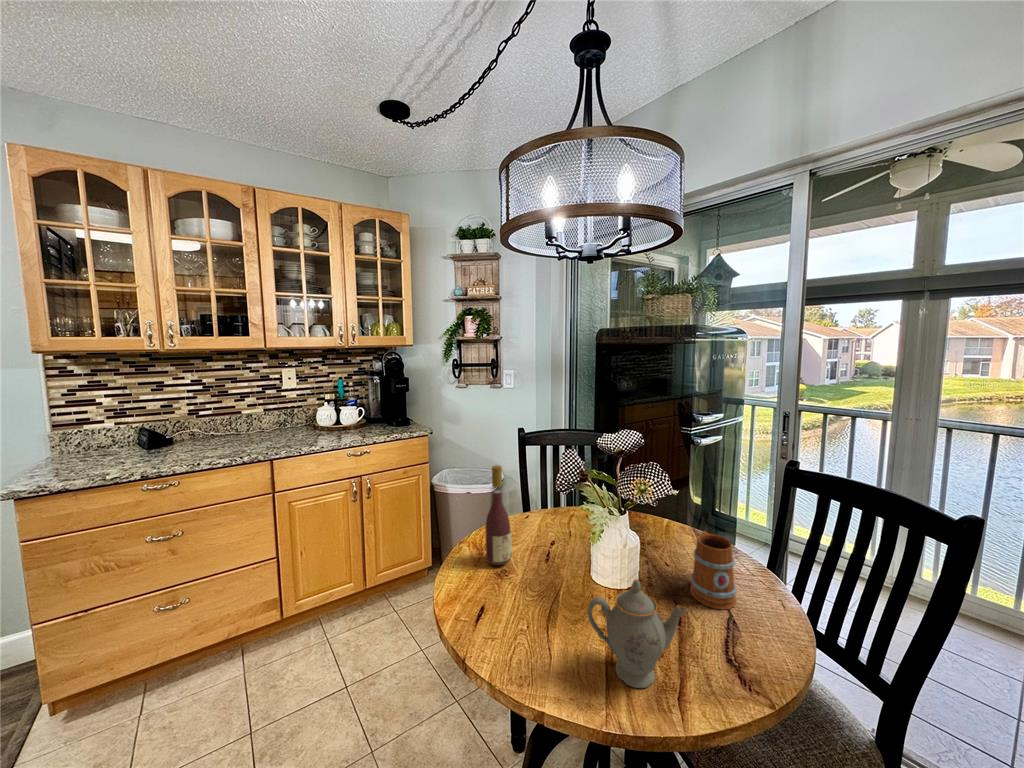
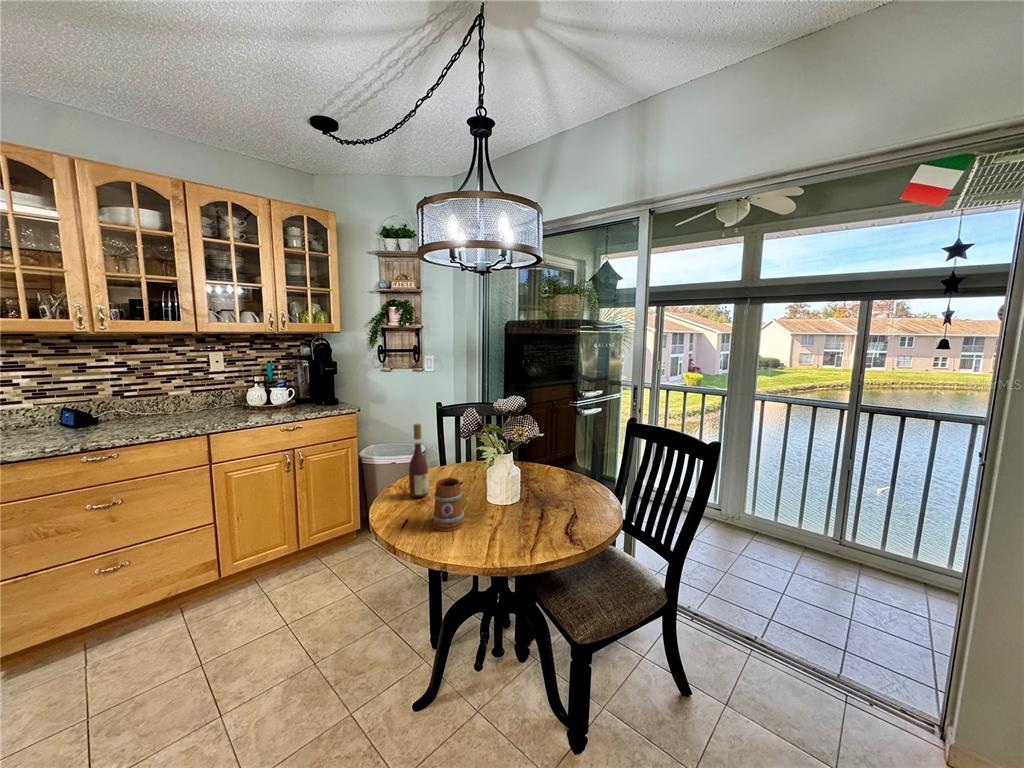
mug: present [690,531,736,609] -> present [433,477,464,531]
teapot: present [588,579,687,688] -> none [476,482,537,548]

